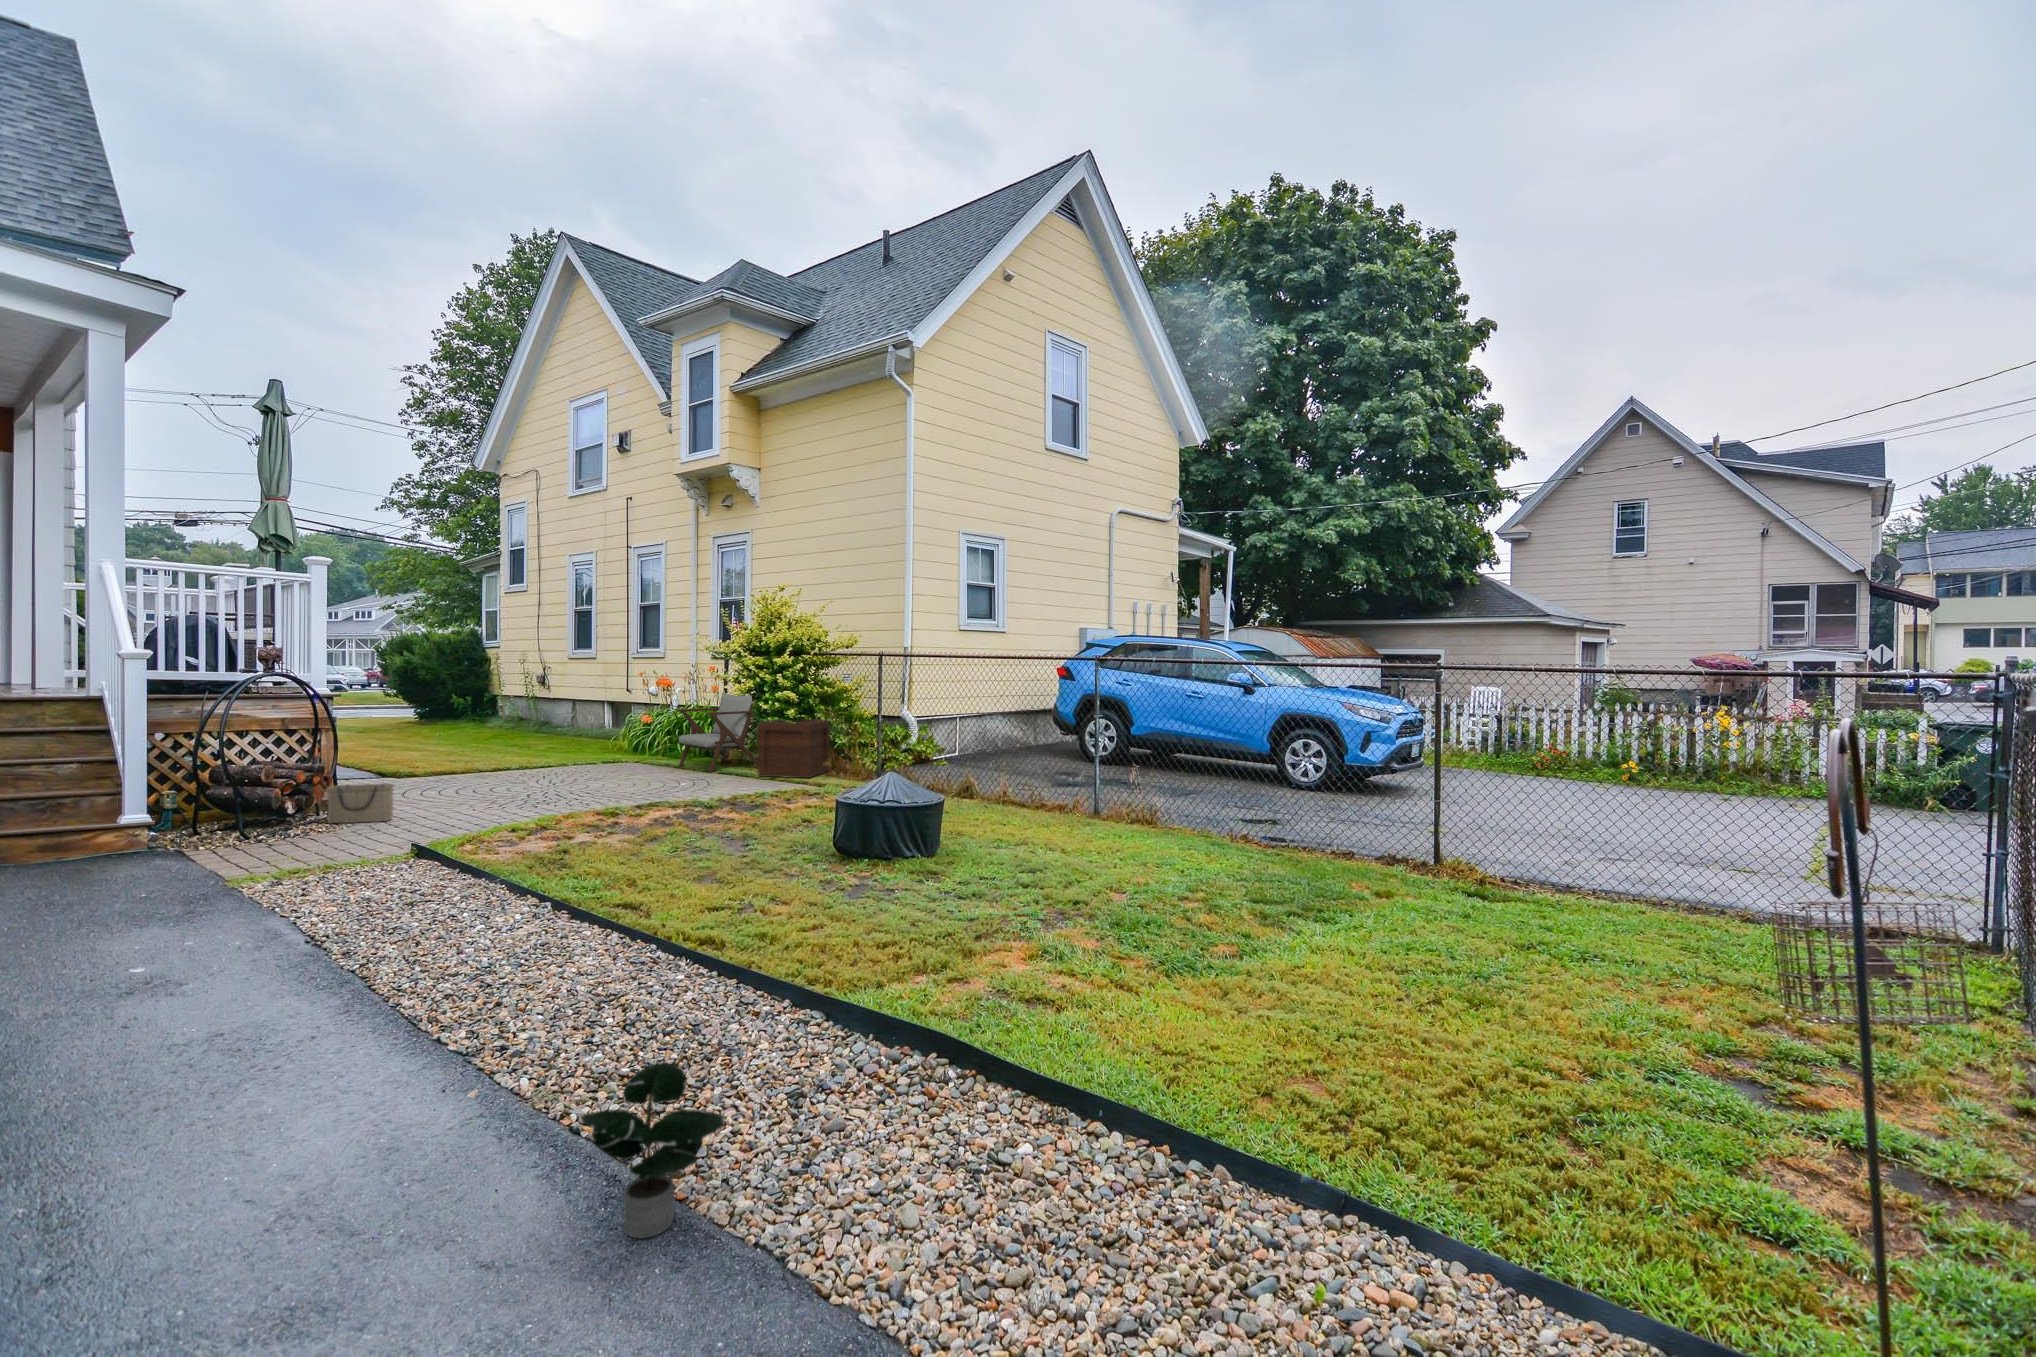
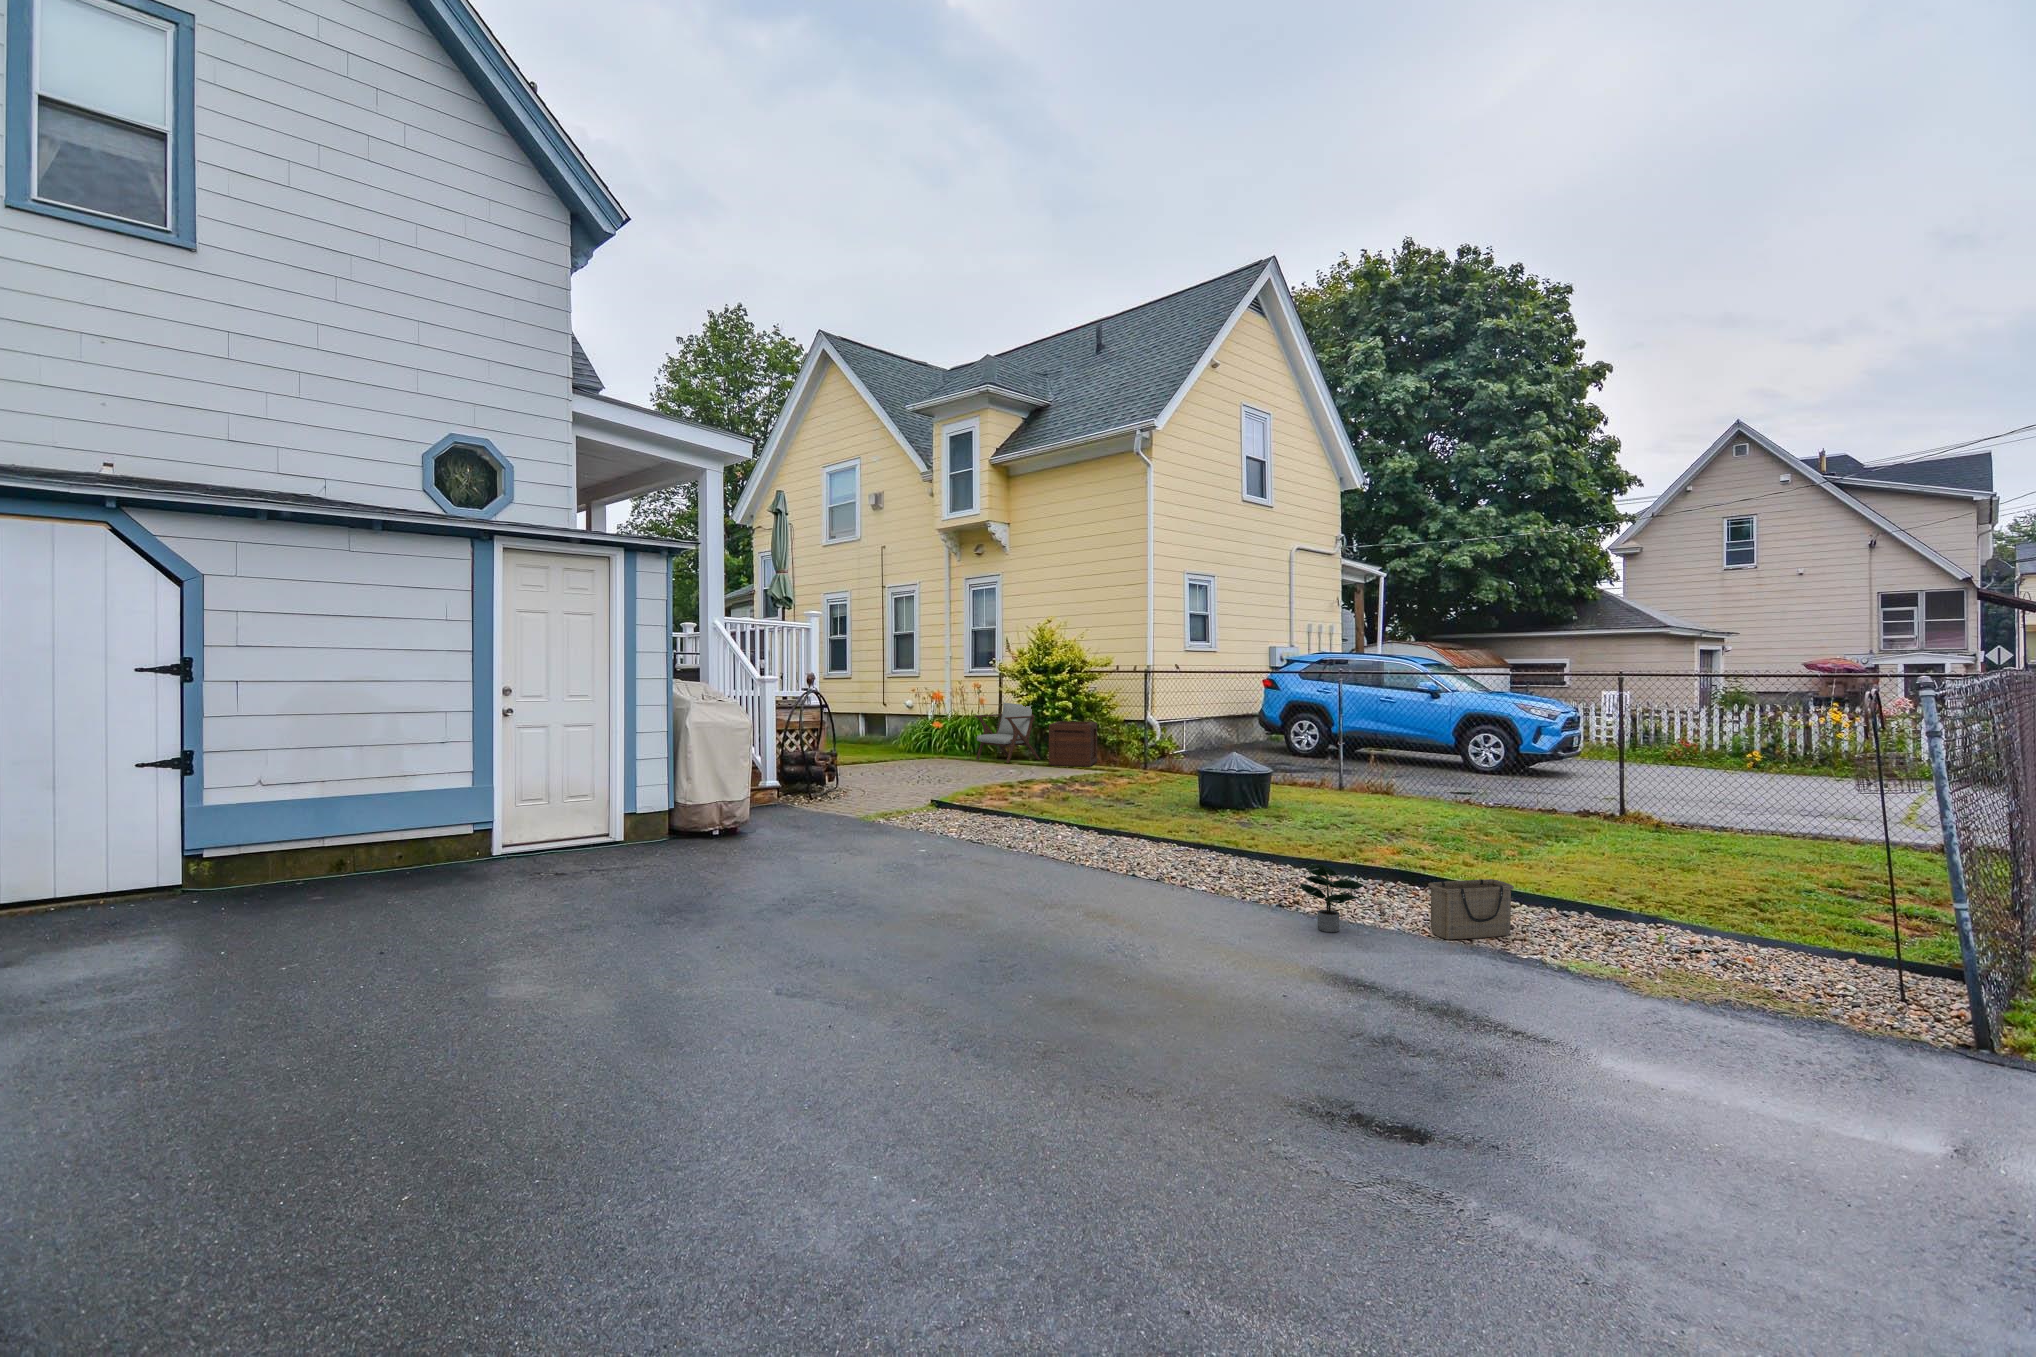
basket: present [326,784,394,823] -> present [1428,879,1514,940]

